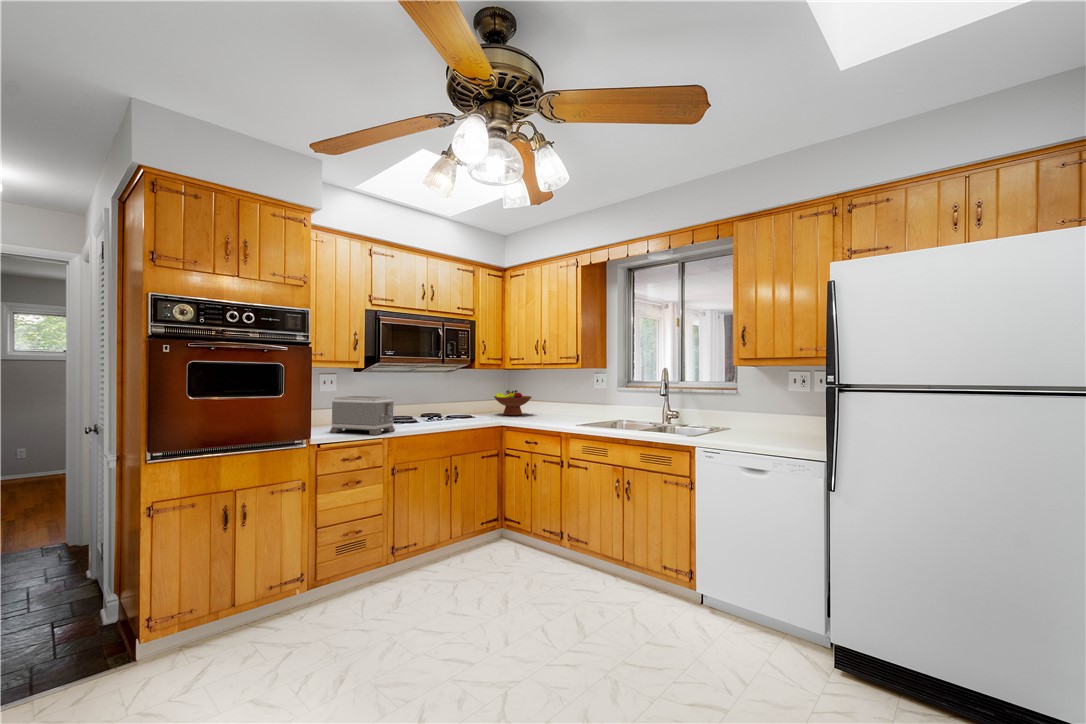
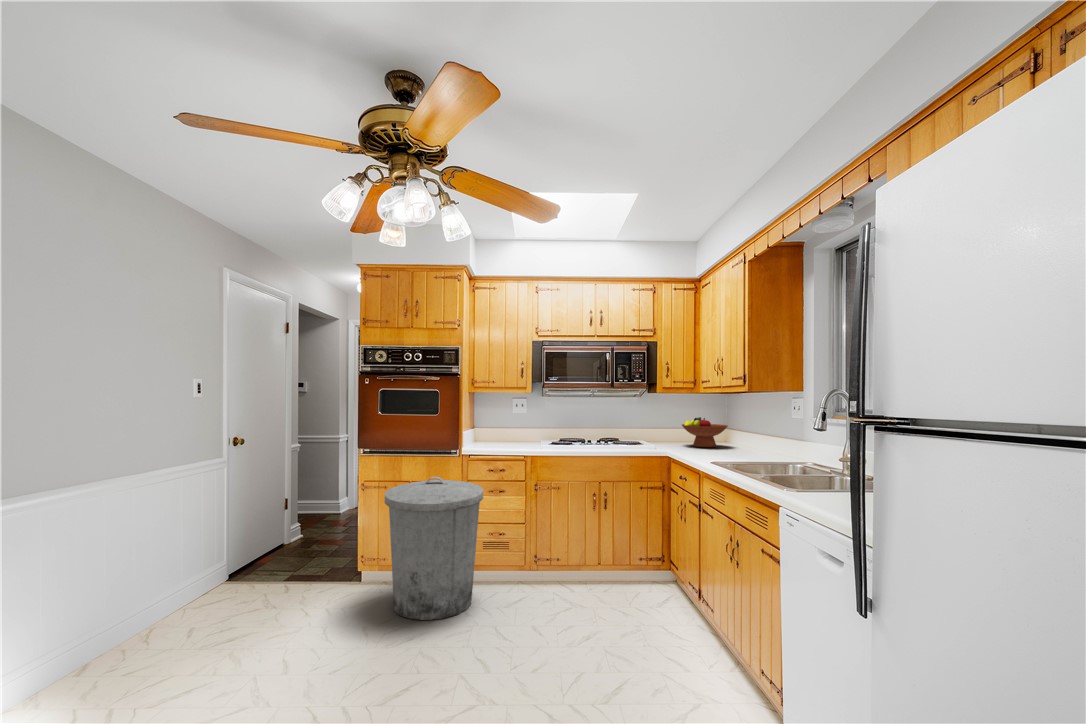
toaster: present [330,396,395,435] -> none [487,417,531,451]
trash can: none [242,475,381,667] -> present [385,477,483,620]

